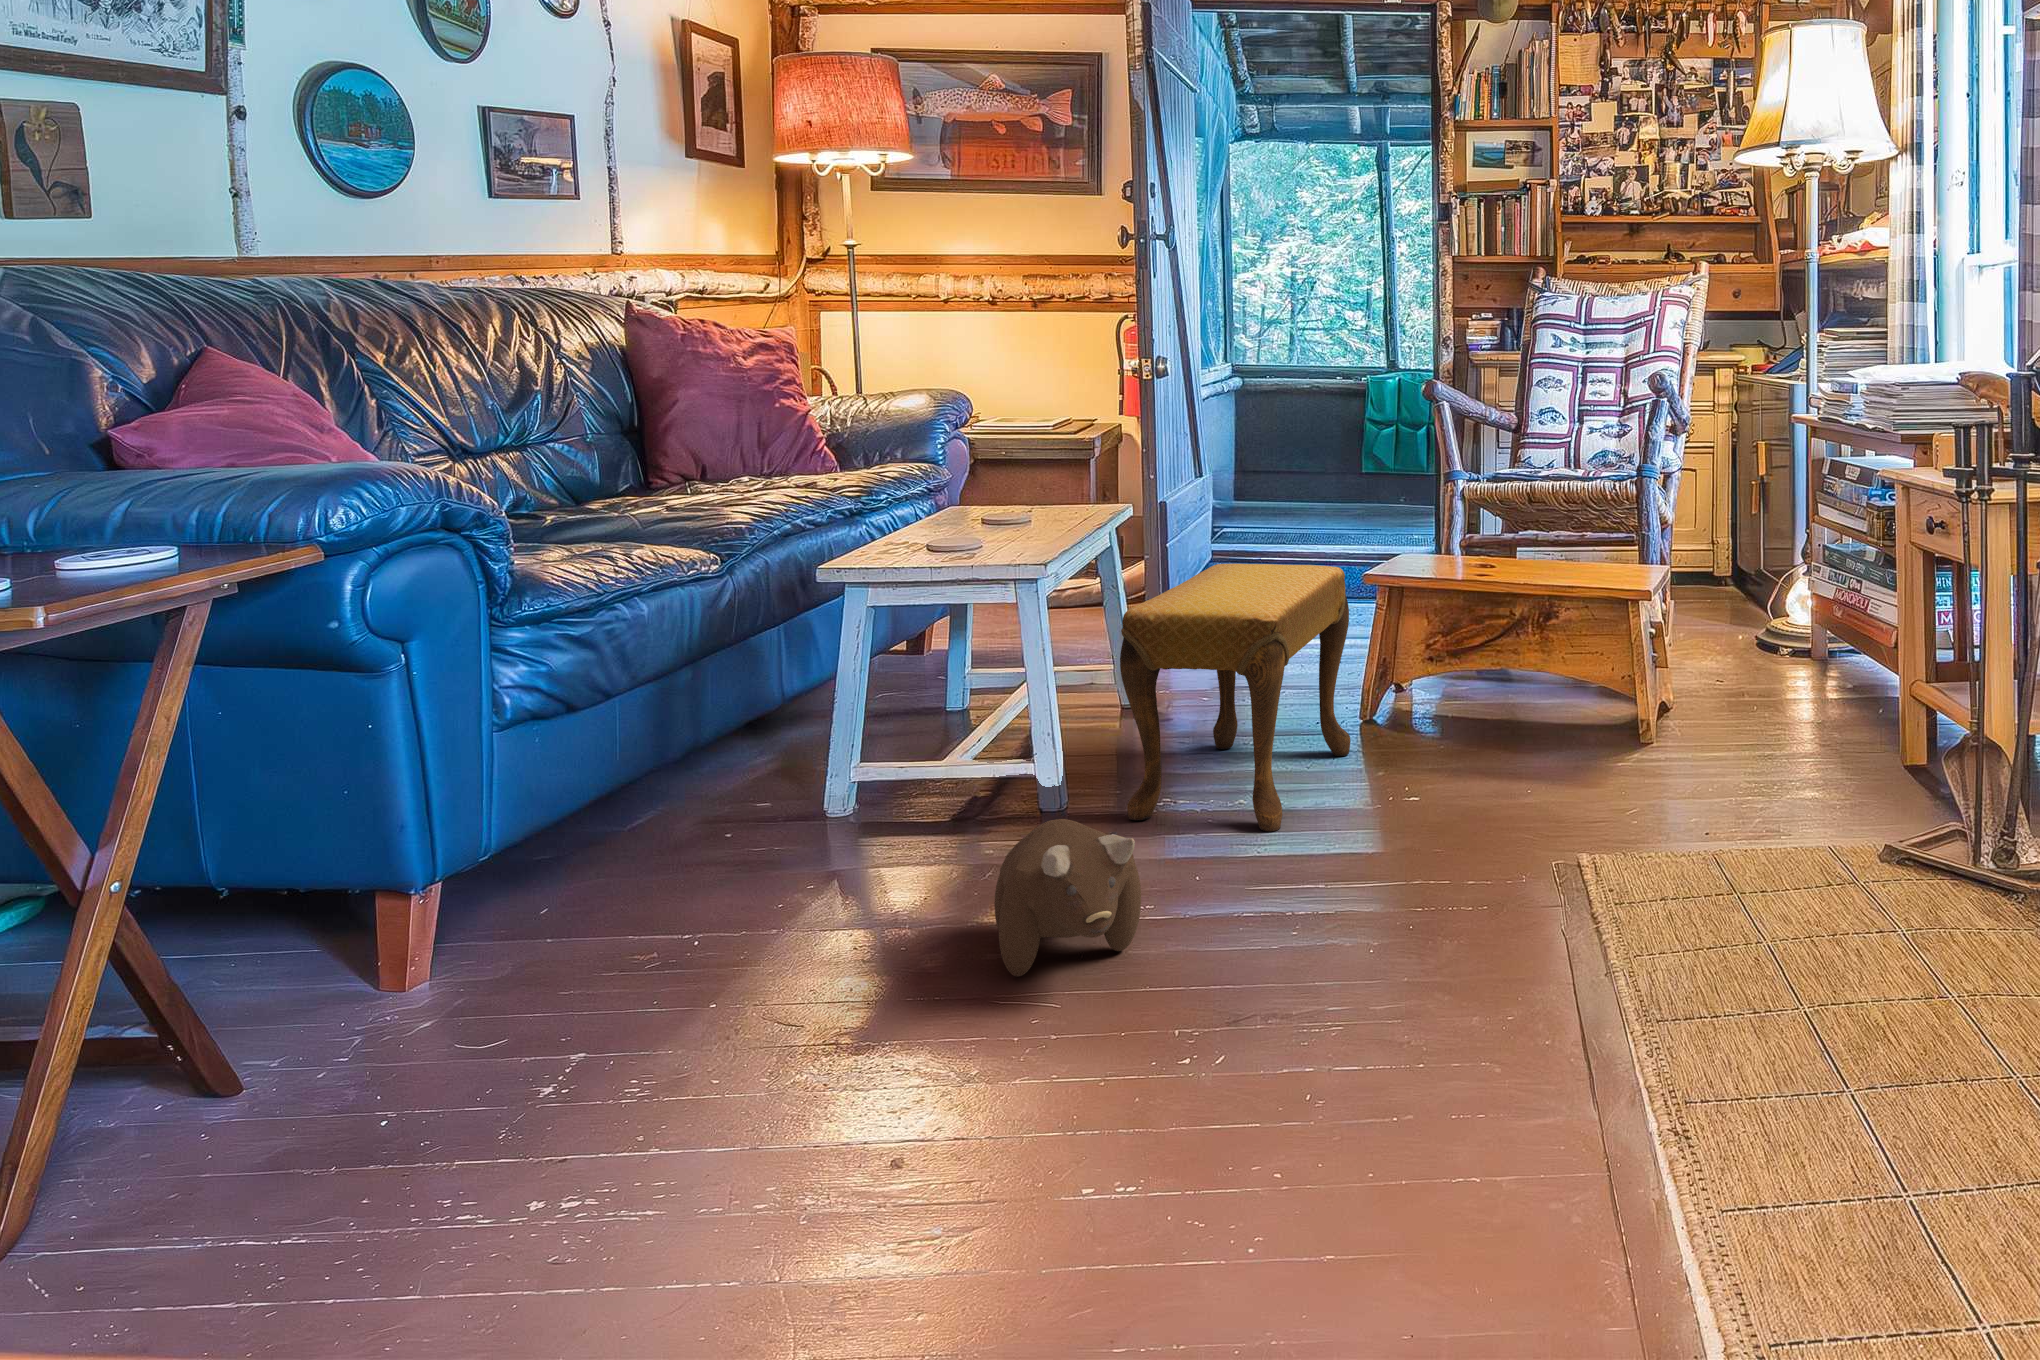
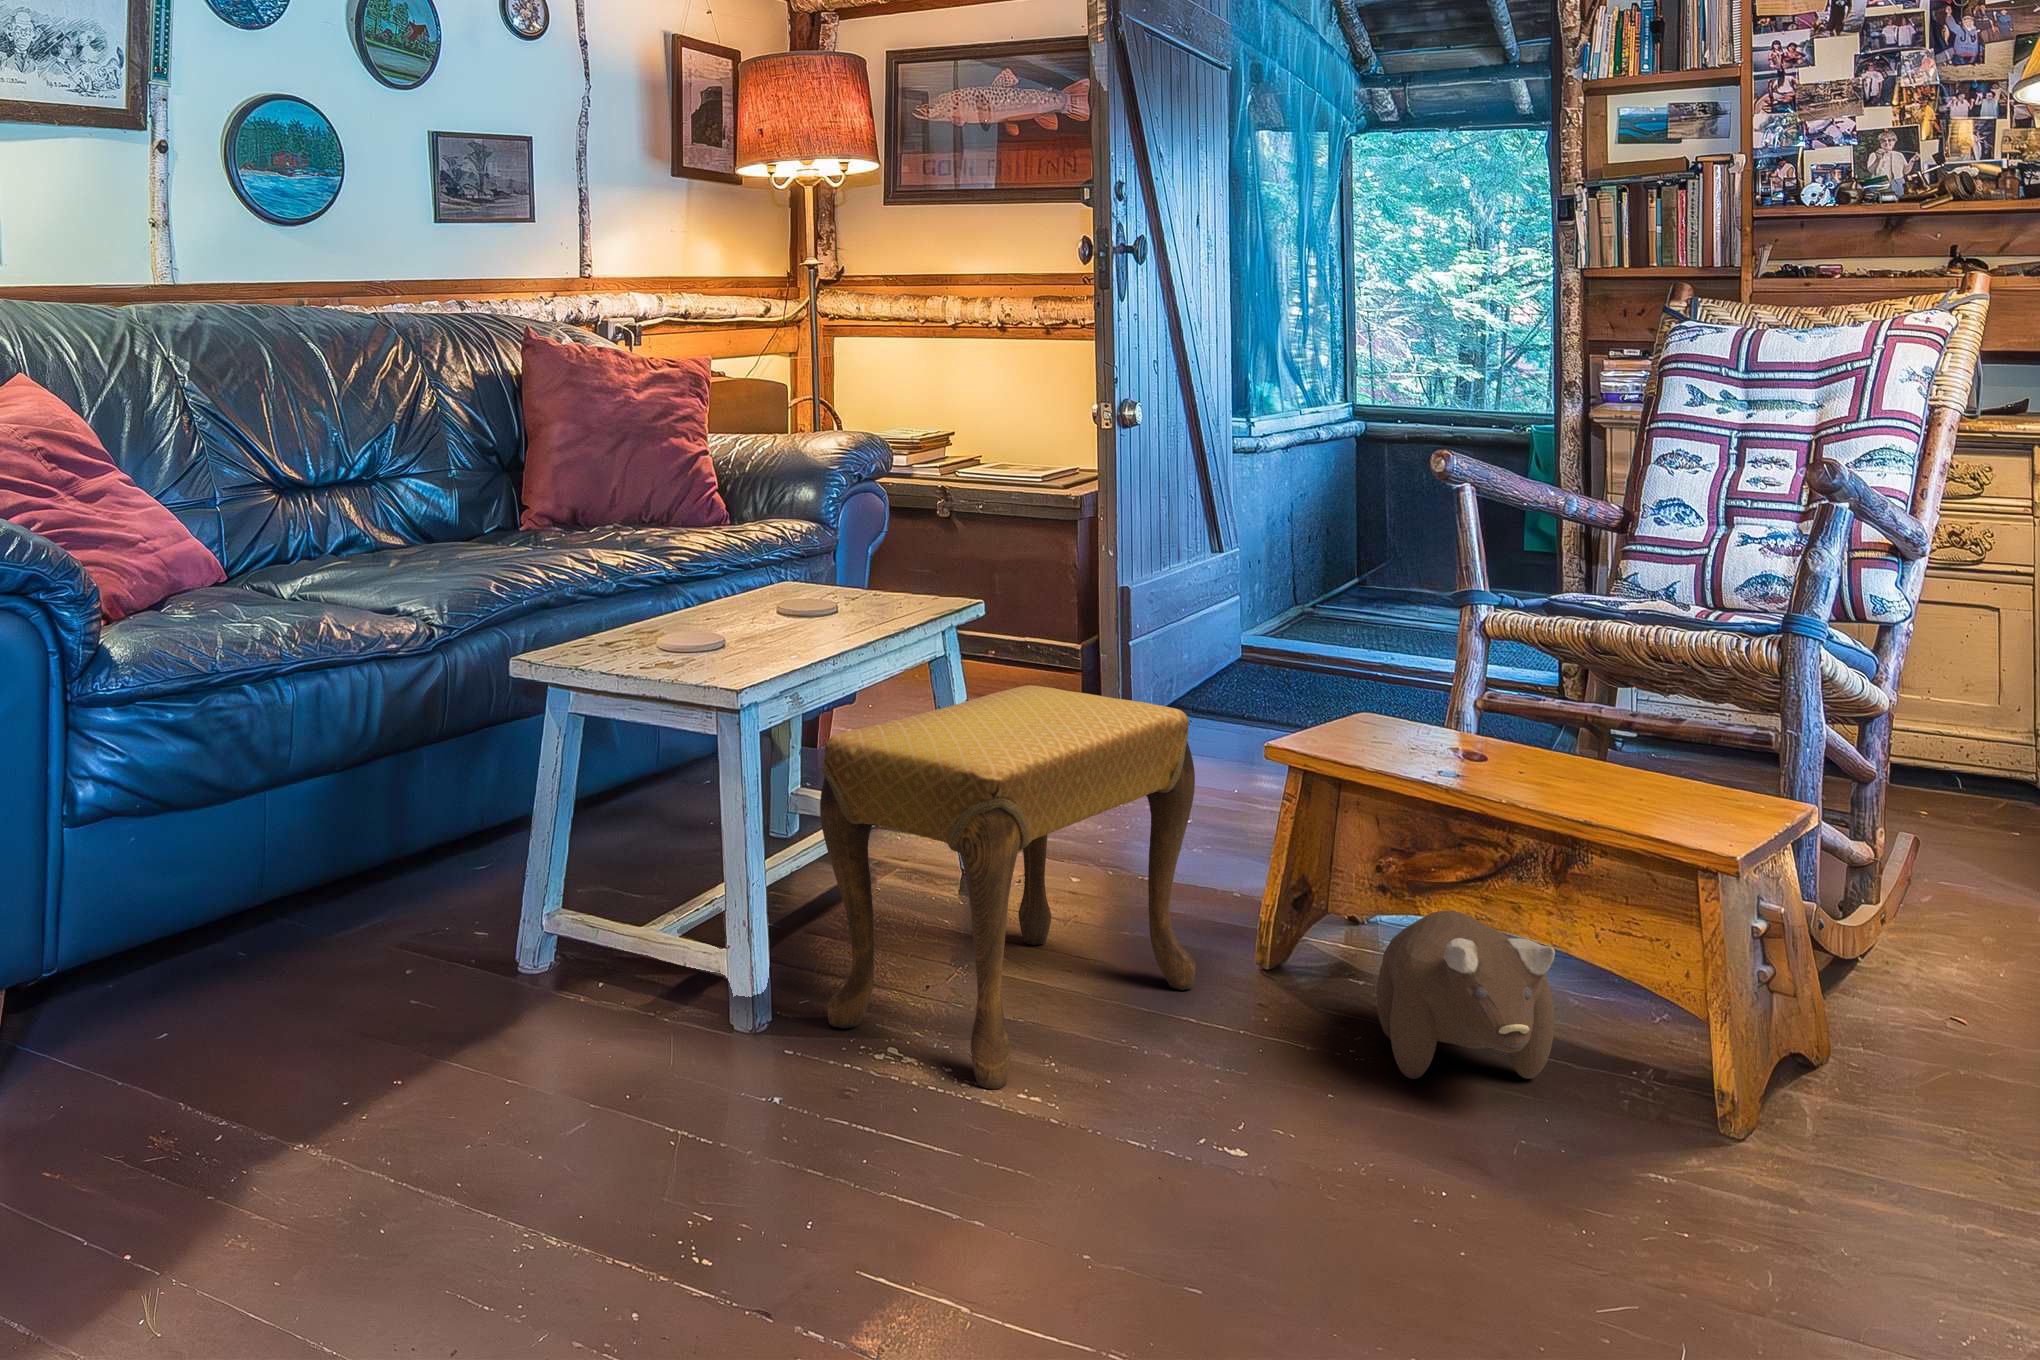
plush toy: present [994,819,1141,976] -> present [1377,911,1555,1079]

